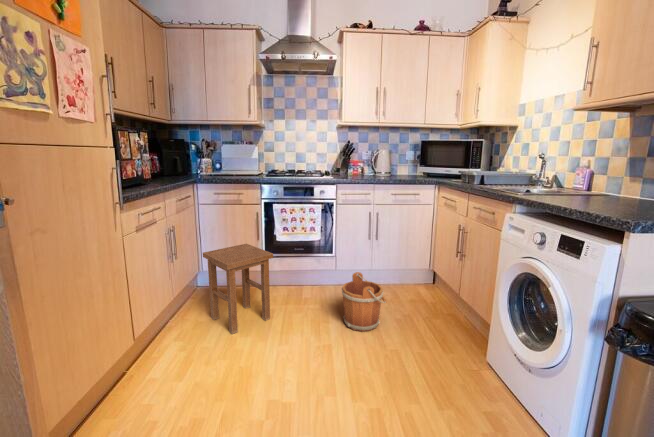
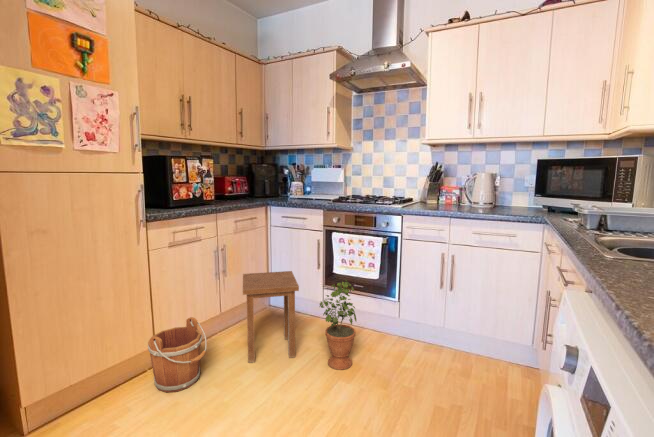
potted plant: none [291,240,323,318] -> present [320,279,356,370]
bucket: present [342,272,386,331] -> present [148,317,207,392]

